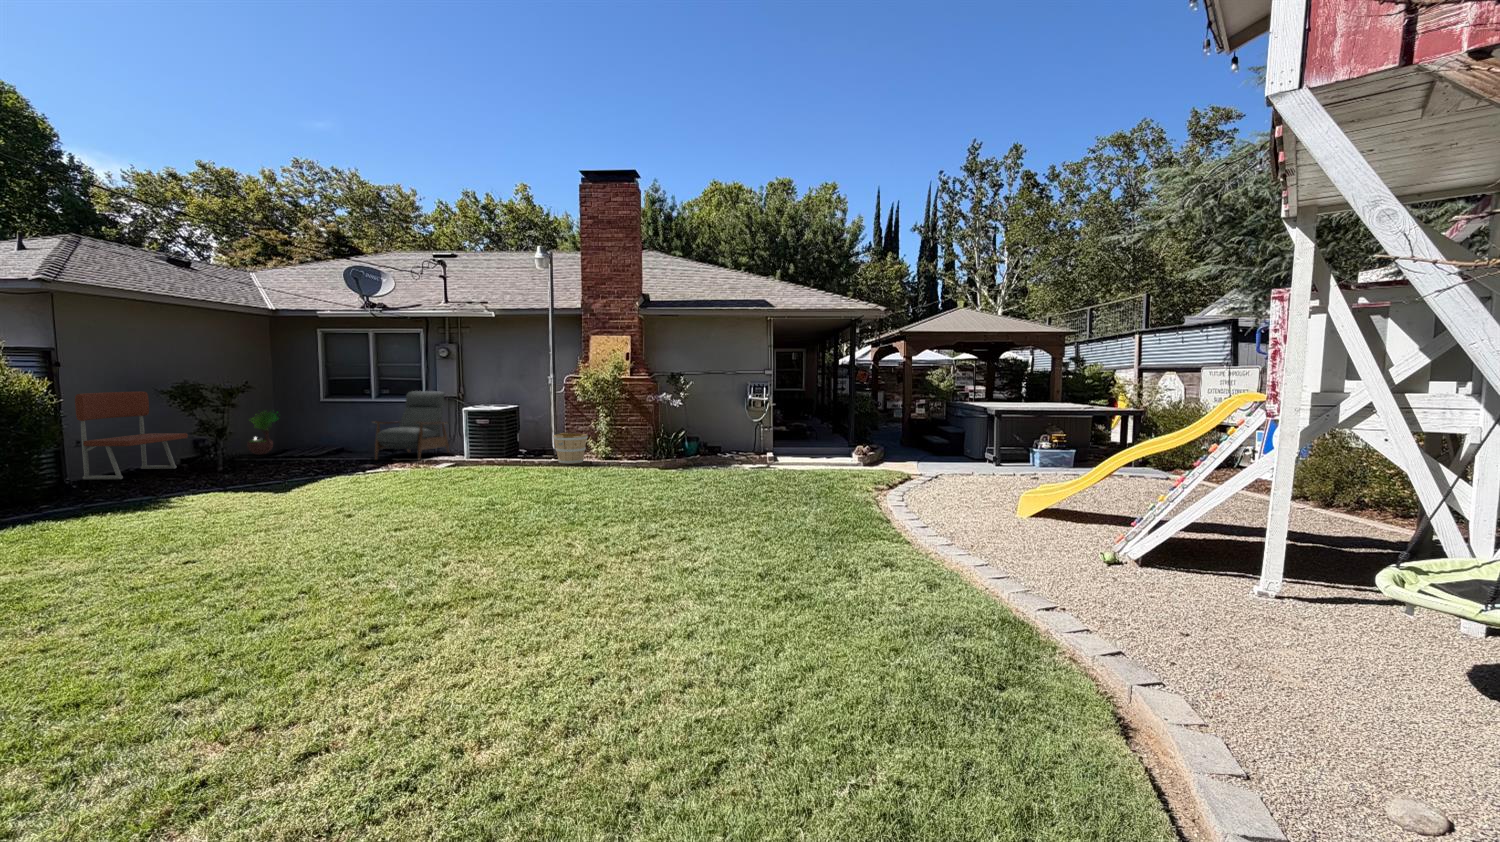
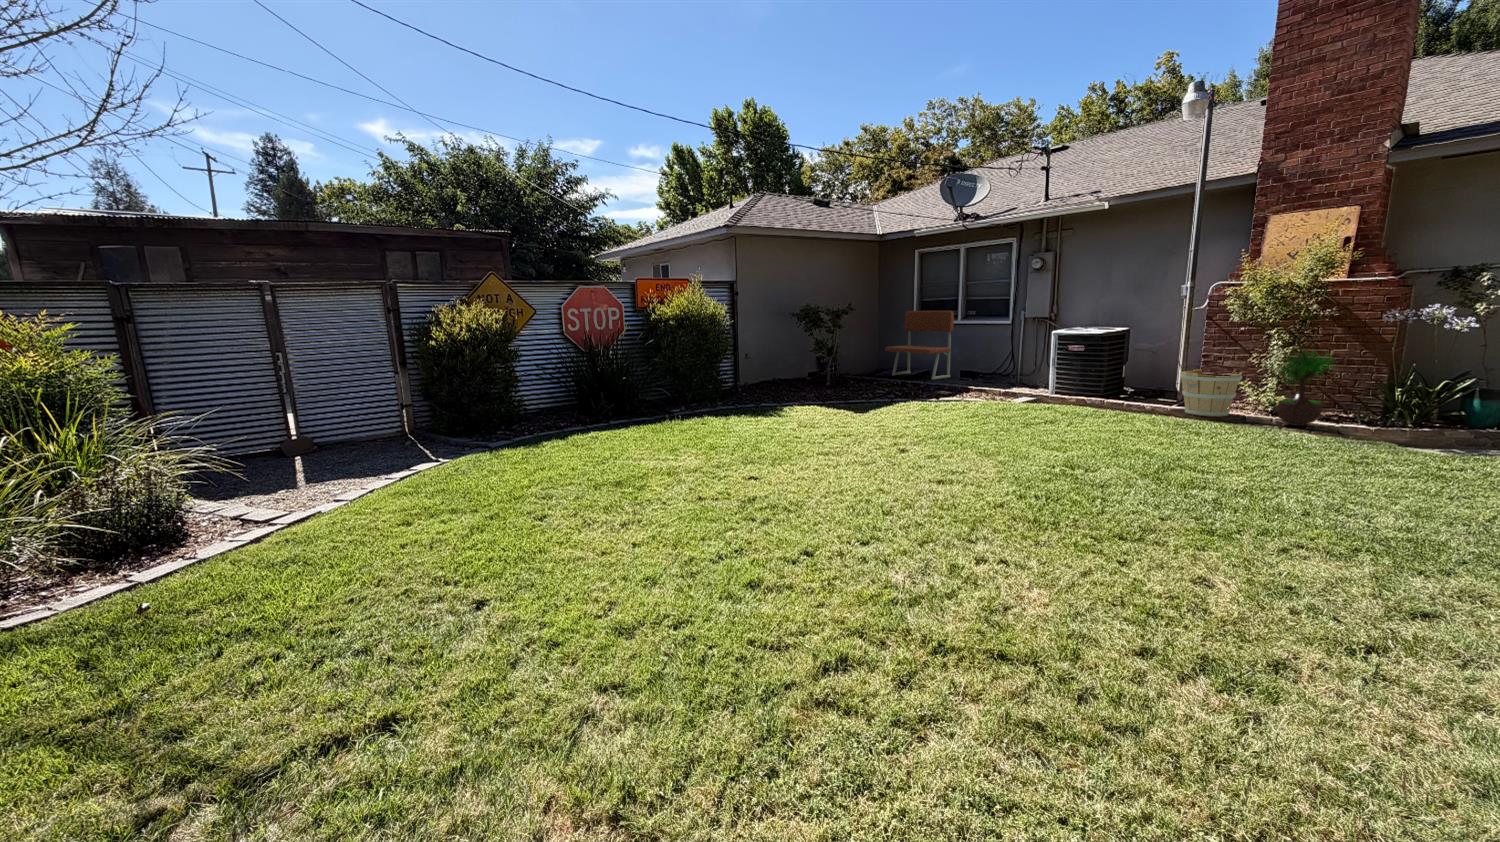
bench: present [75,391,188,480] -> present [885,311,954,380]
chair: present [373,391,449,460] -> none [952,312,1035,392]
potted tree: present [247,412,276,455] -> present [1275,348,1333,426]

